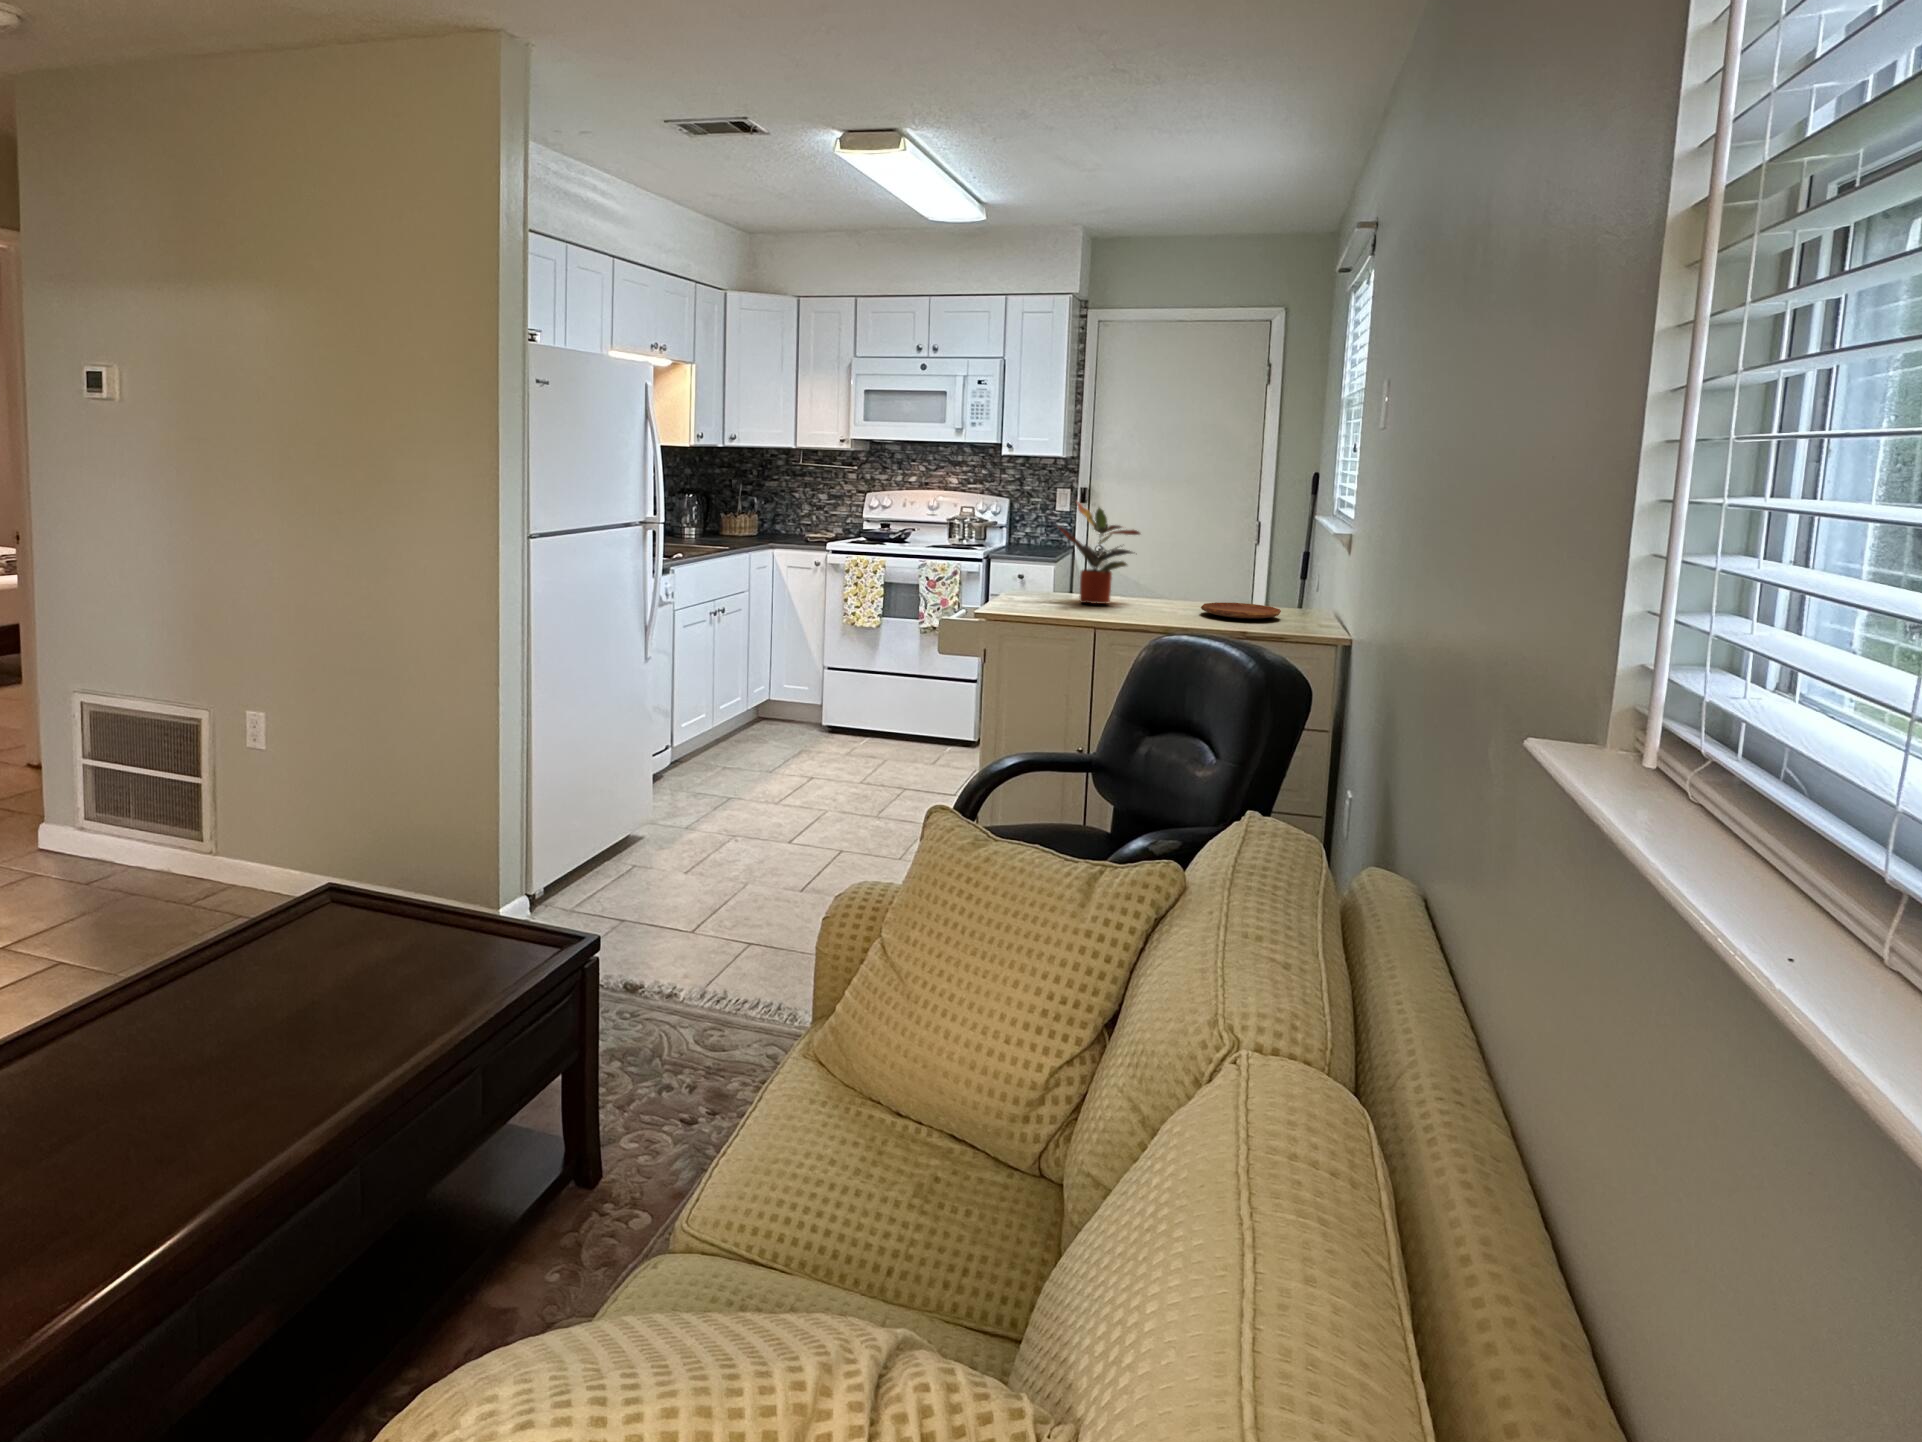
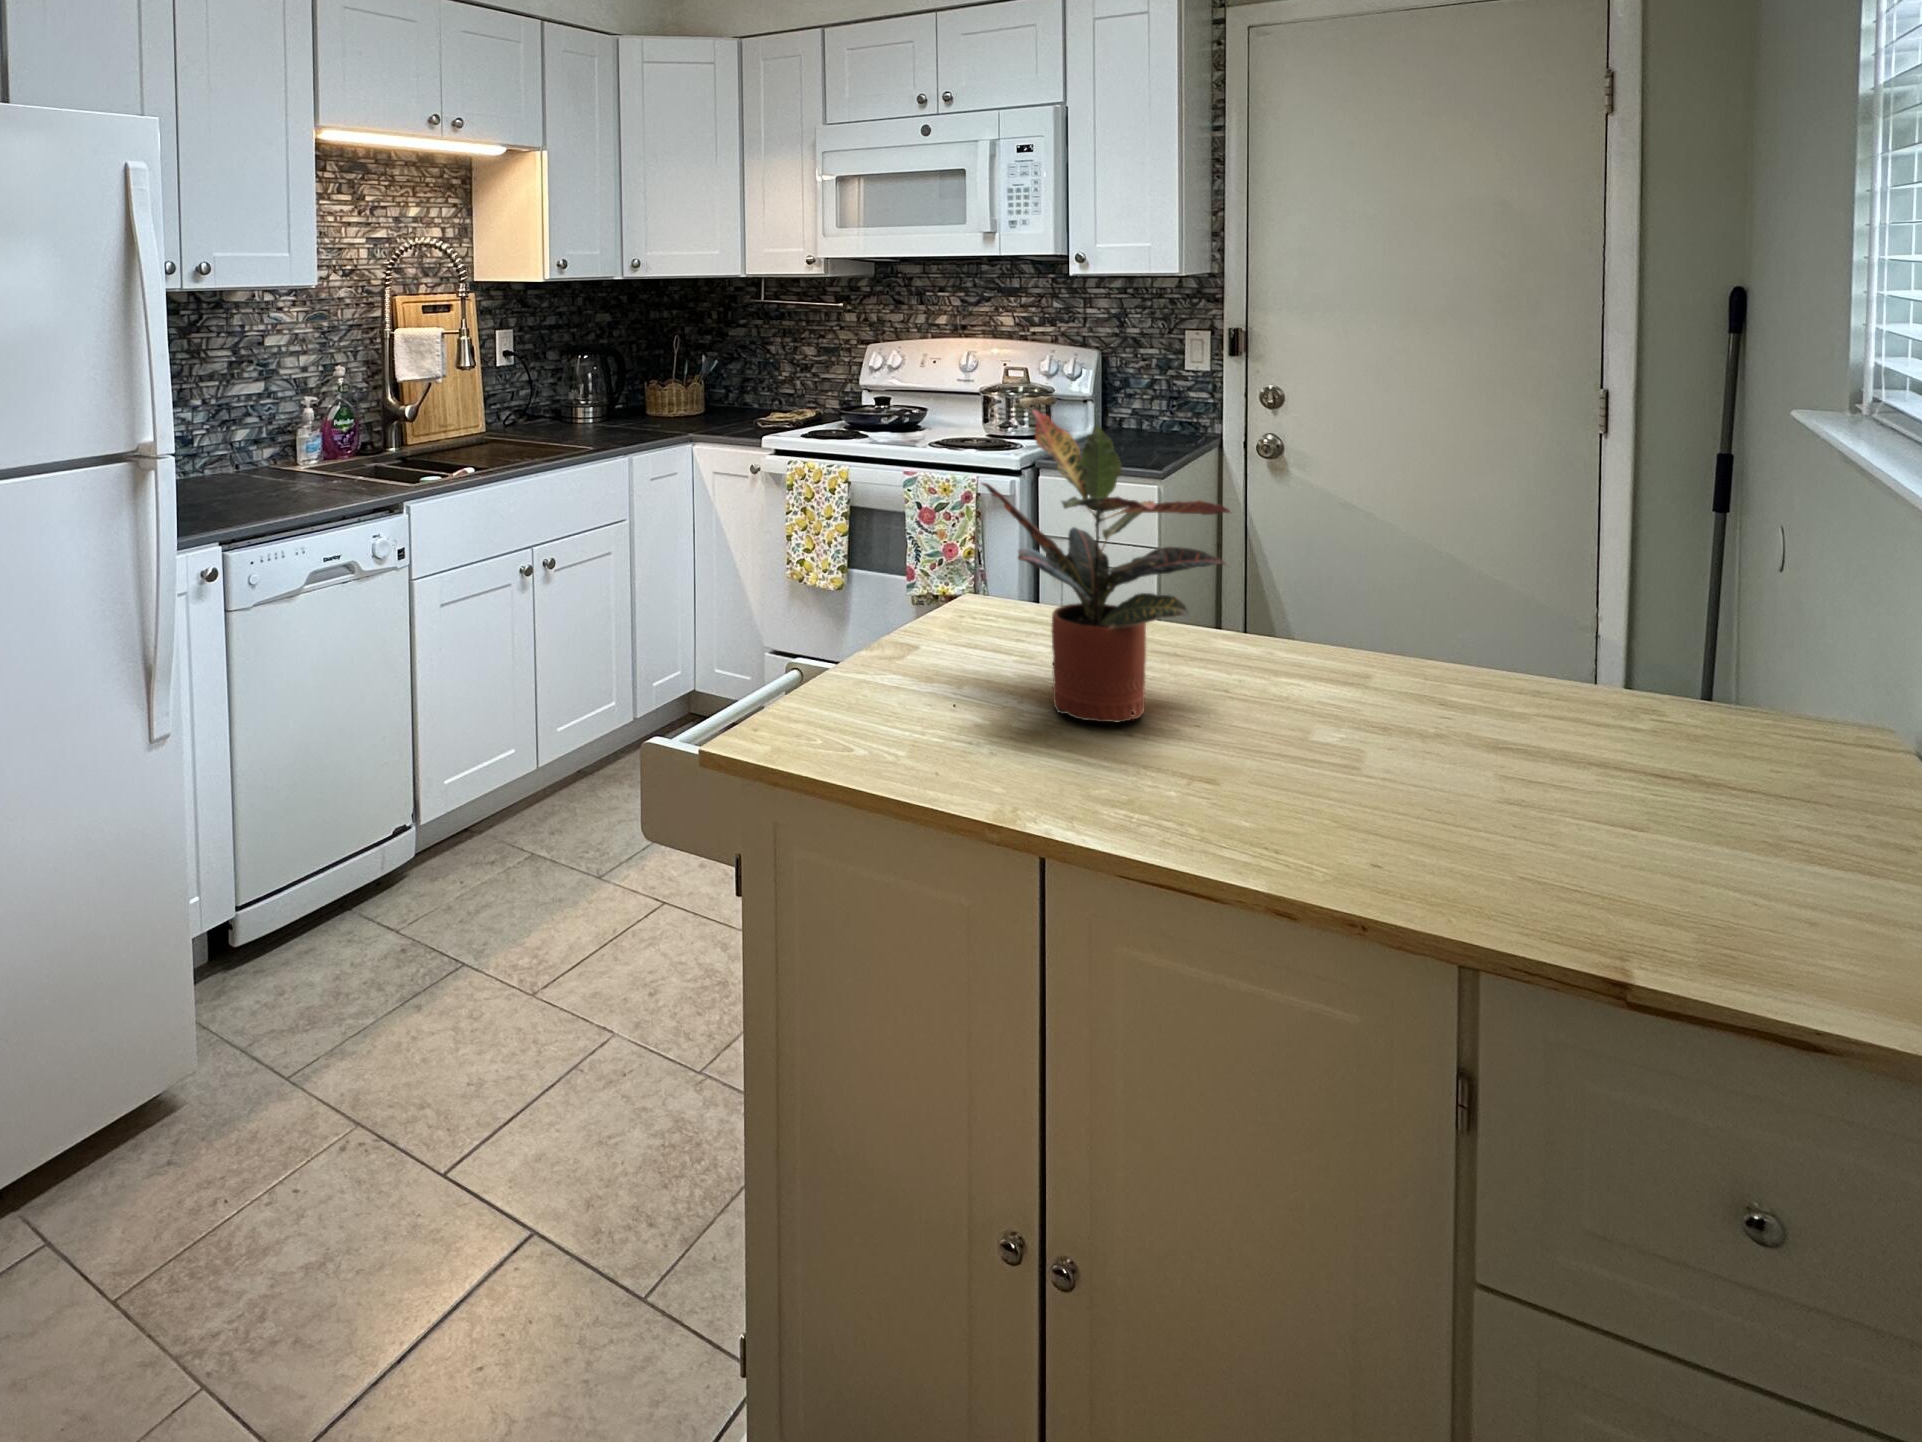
tray: present [1201,602,1281,619] -> none [1438,755,1784,898]

